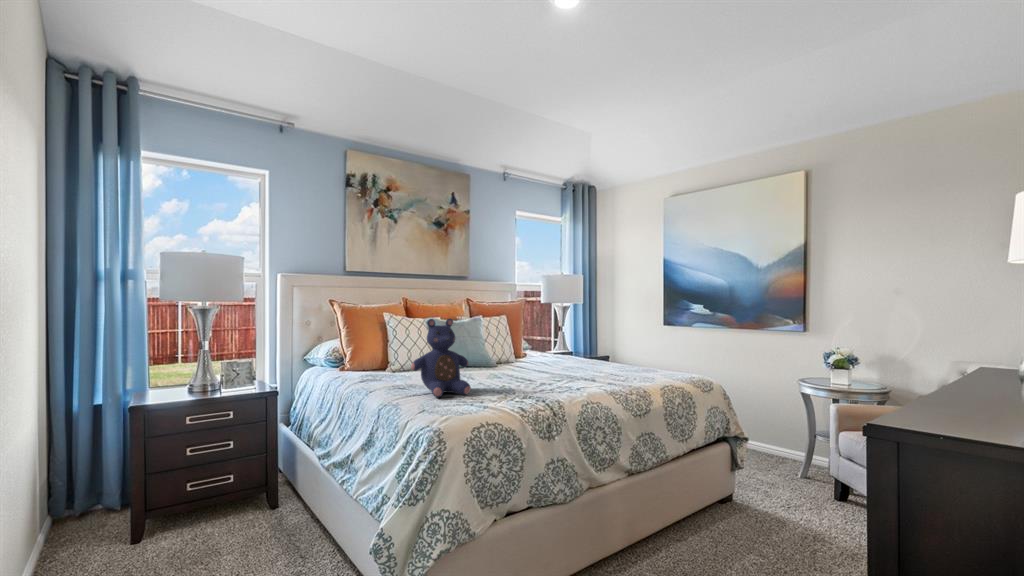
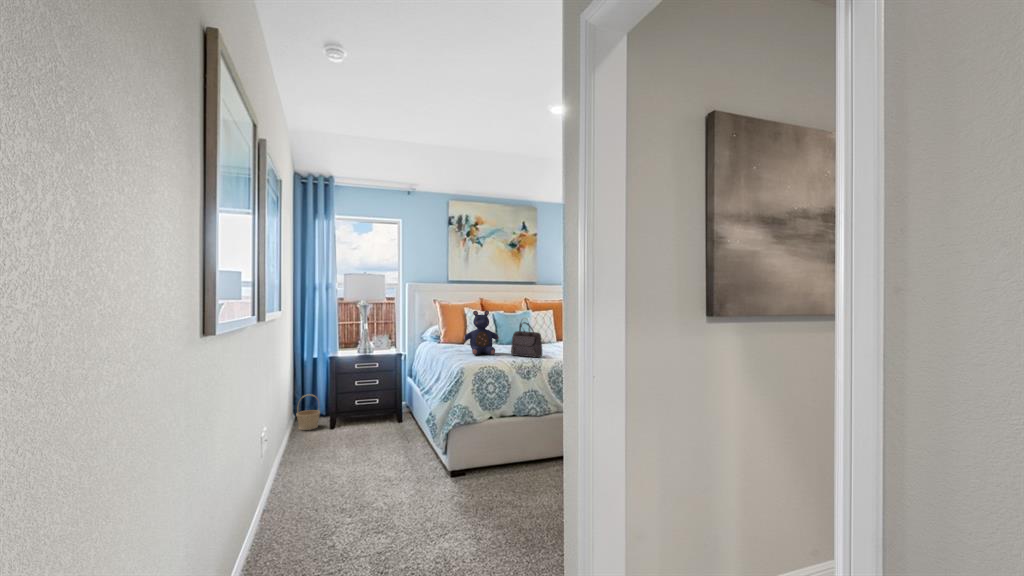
handbag: none [496,331,554,397] -> present [511,322,542,357]
basket: none [48,485,108,561] -> present [296,394,320,430]

